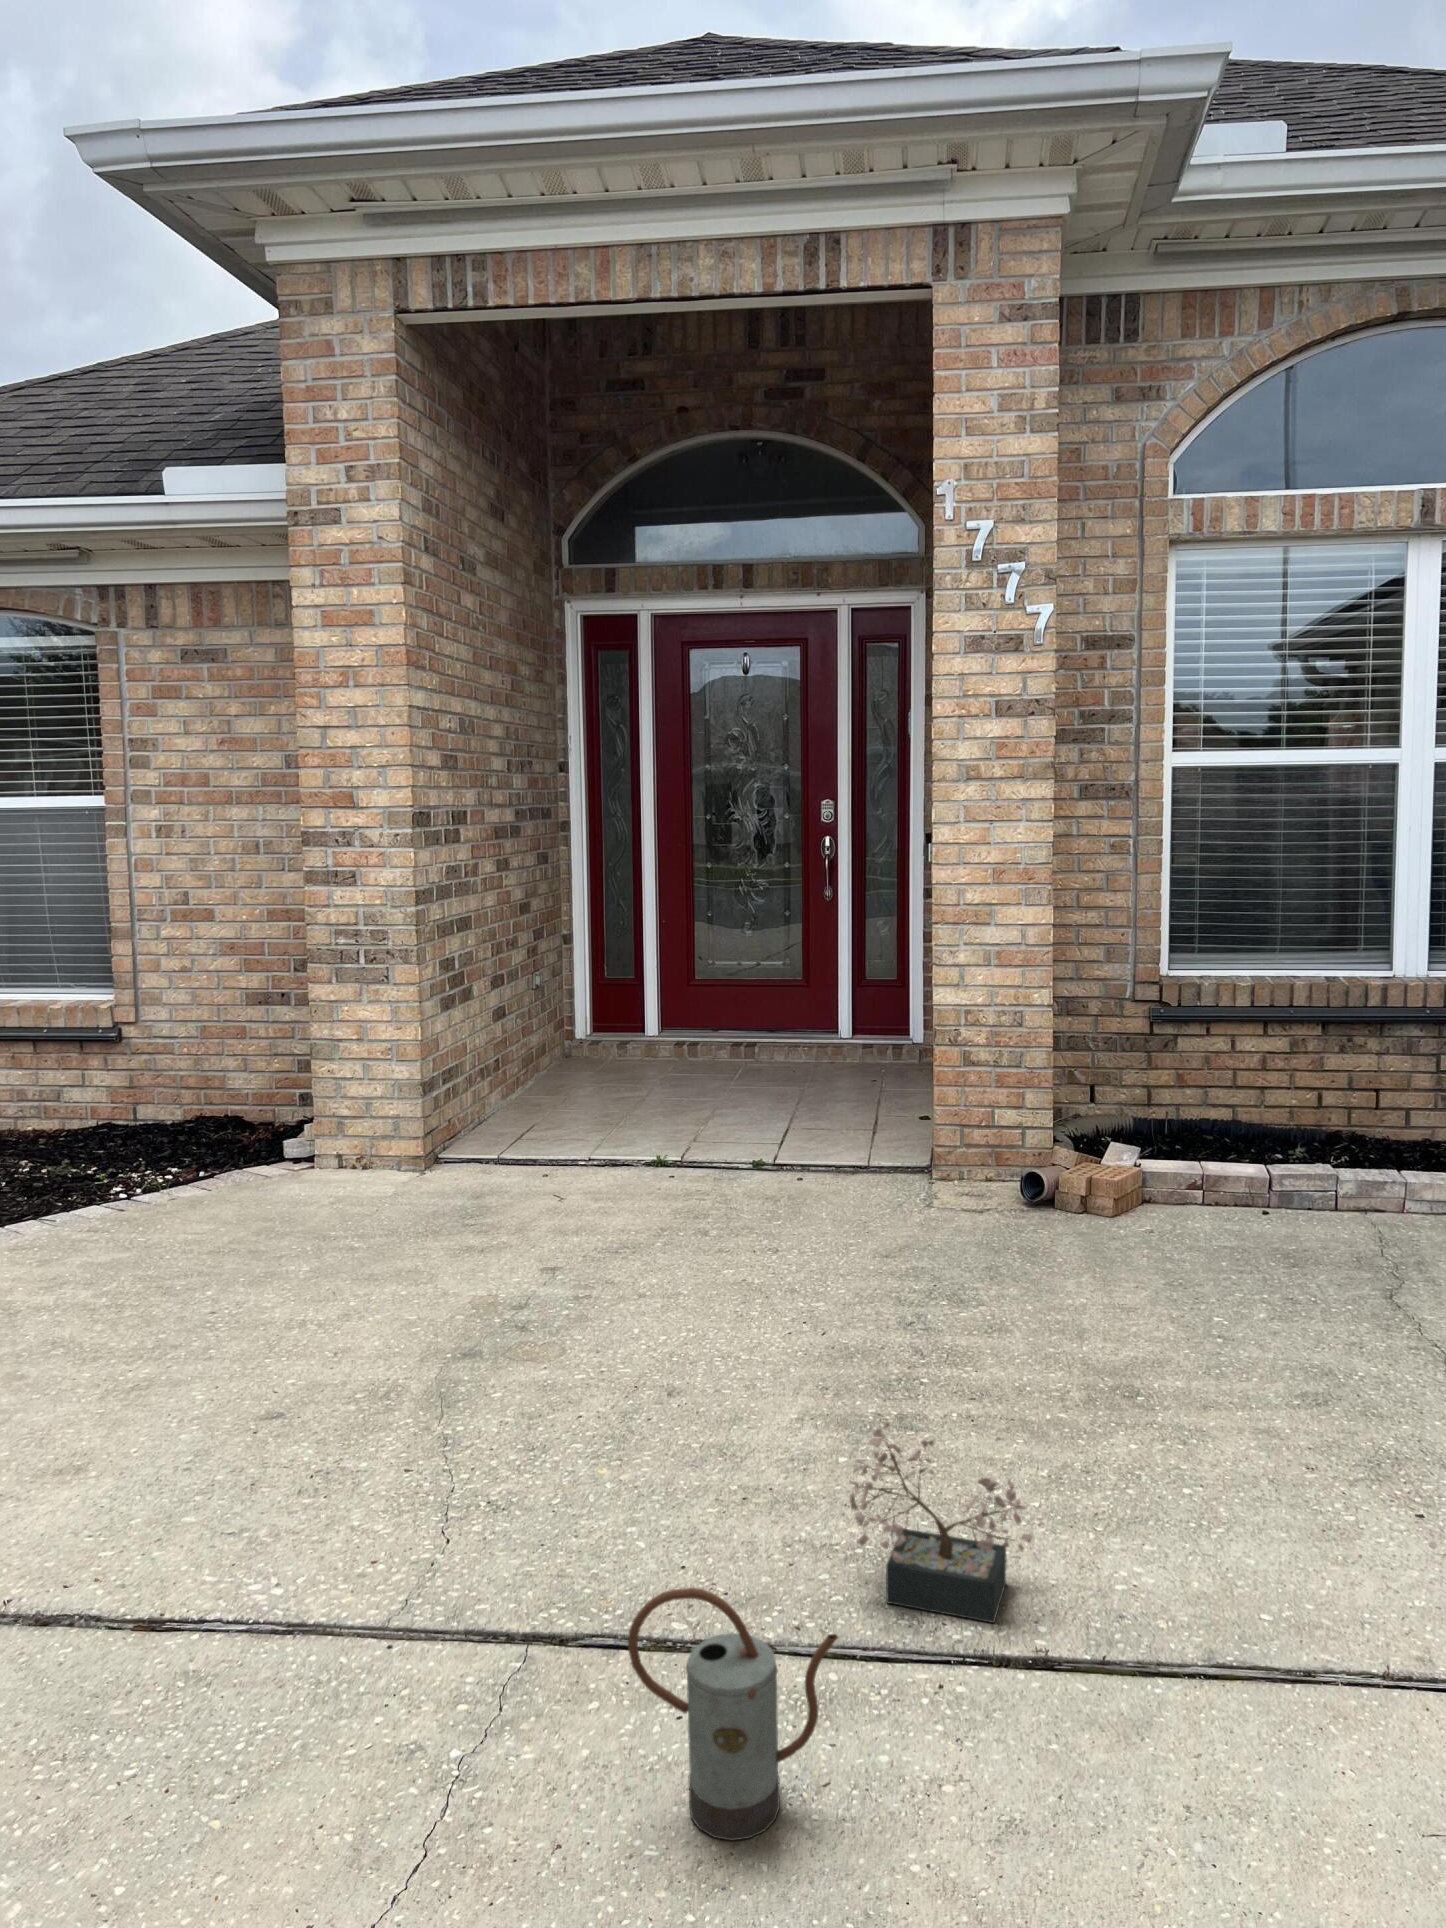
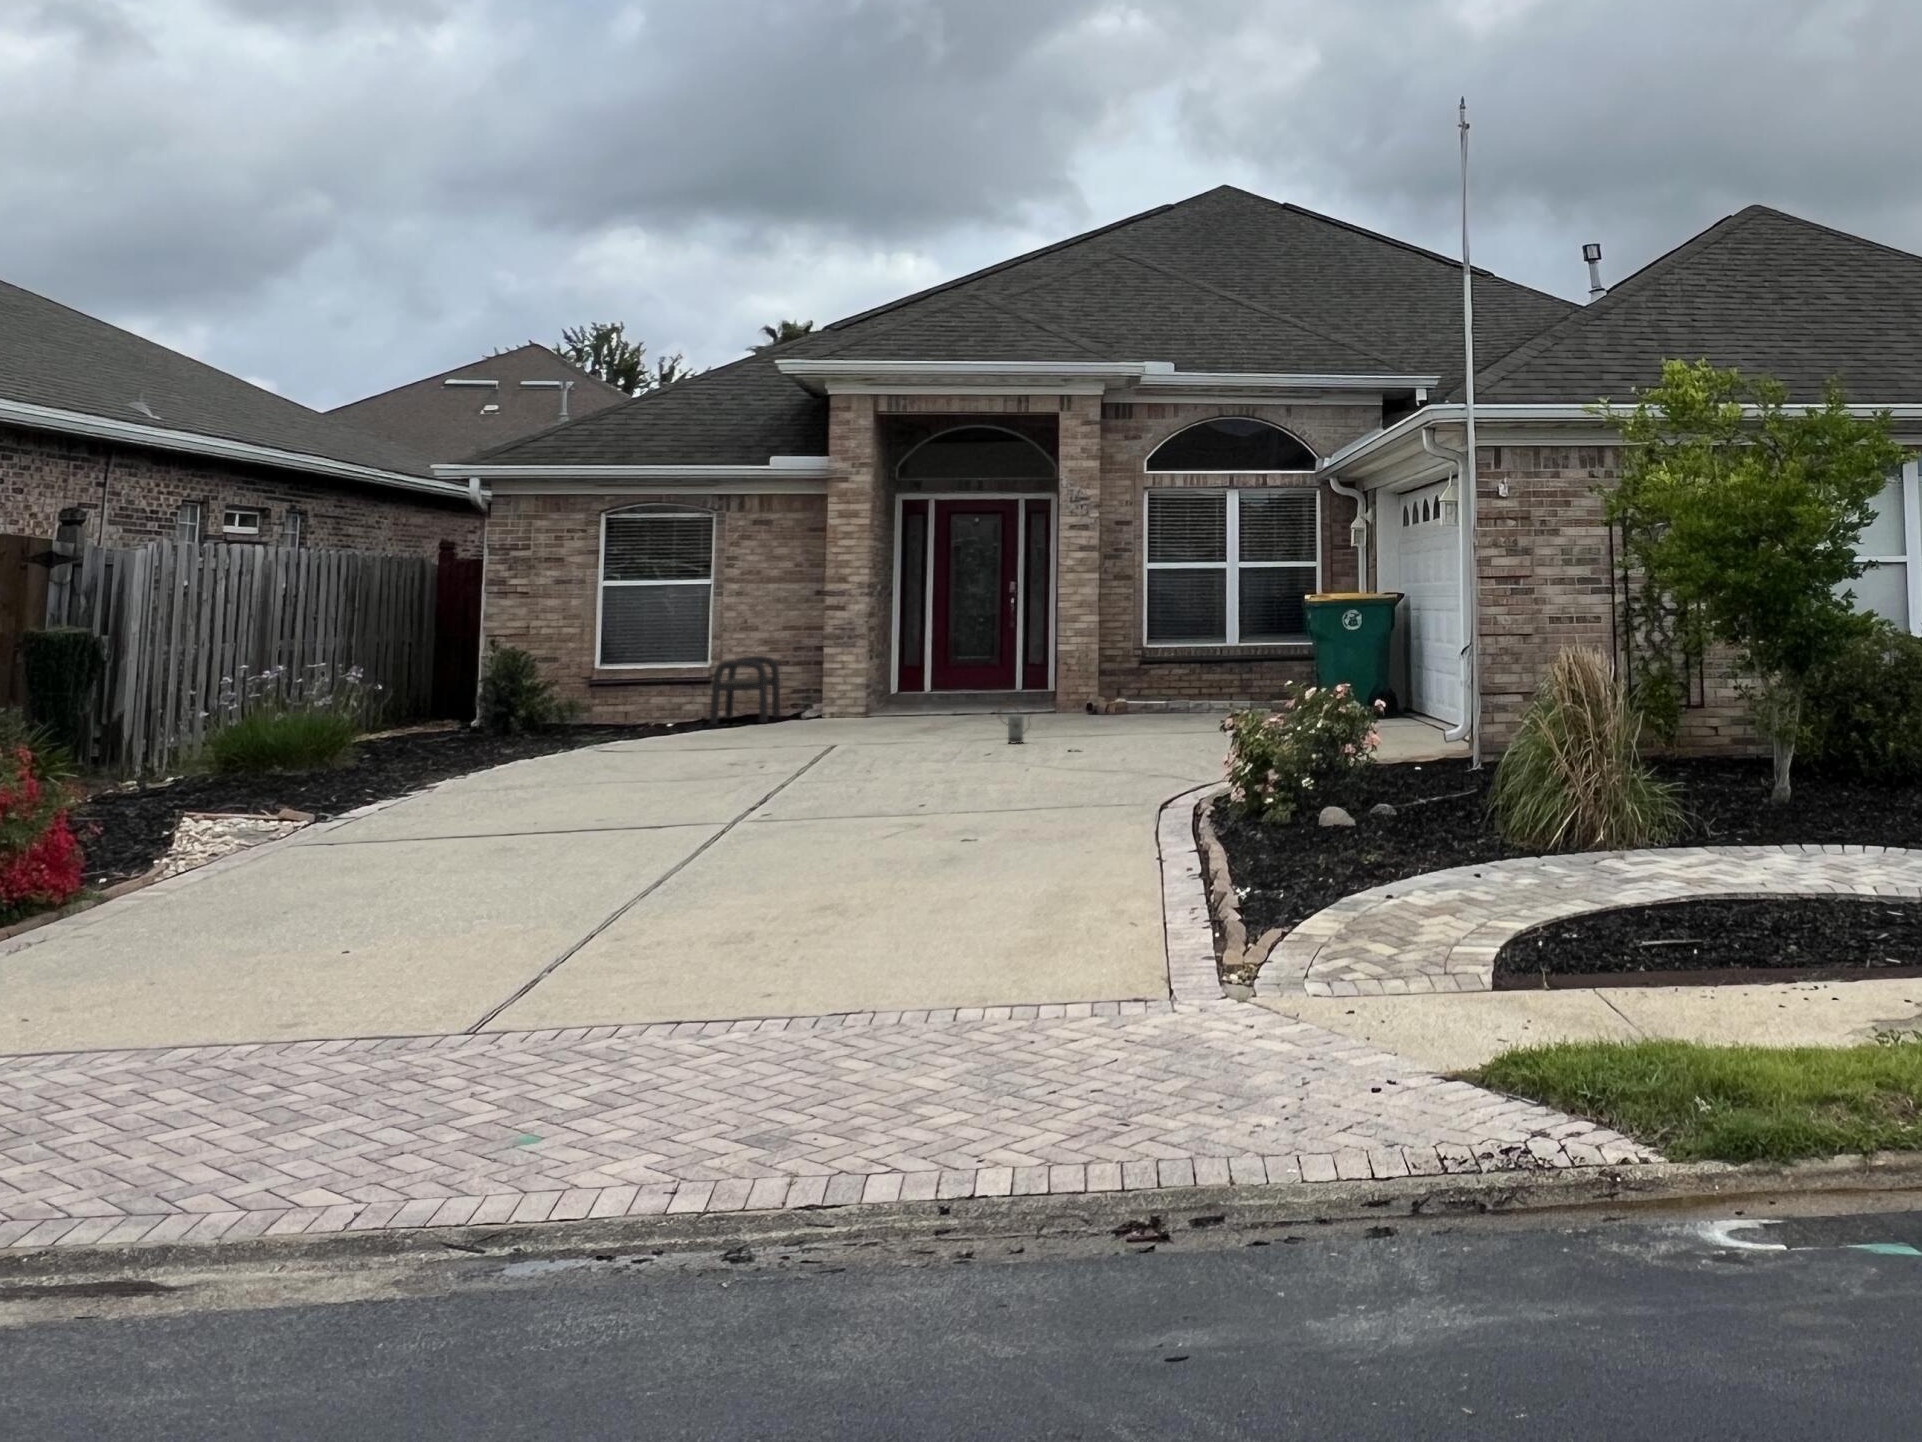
bench: none [34,980,273,1179] -> present [710,656,780,725]
decorative plant: present [849,1423,1033,1623] -> none [1034,704,1071,737]

